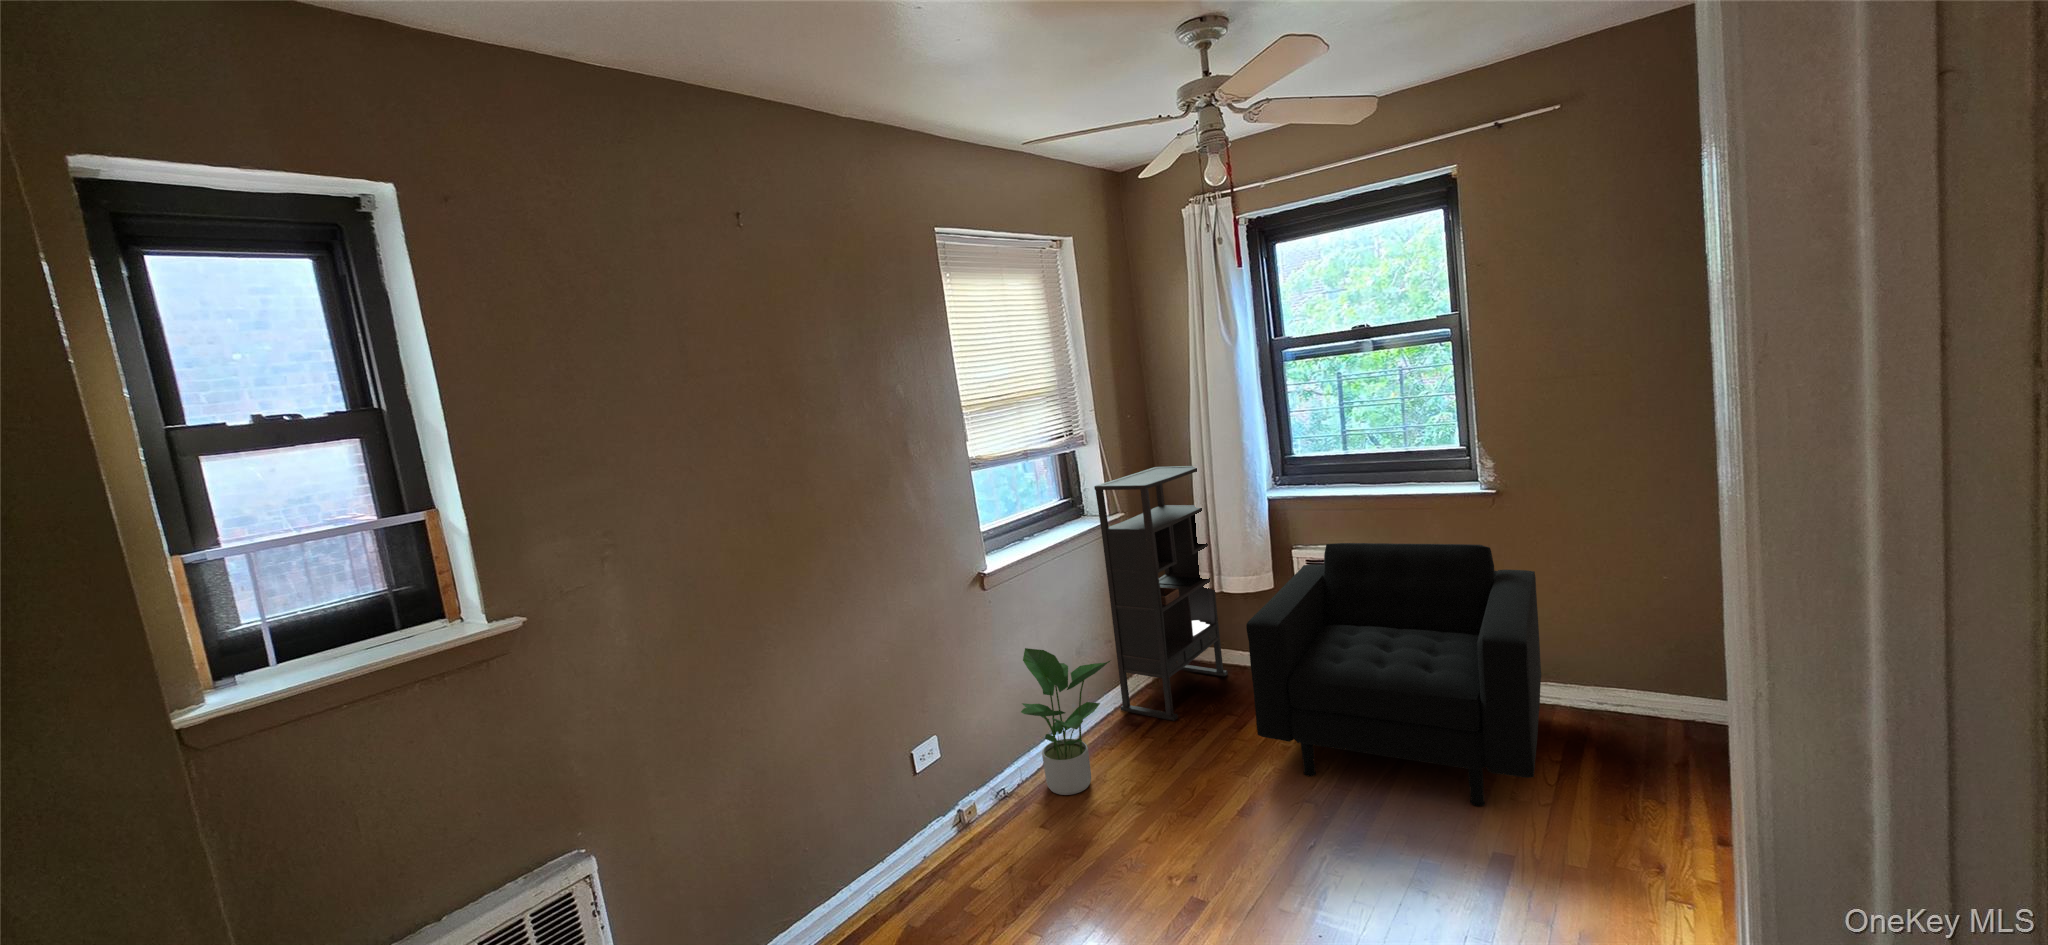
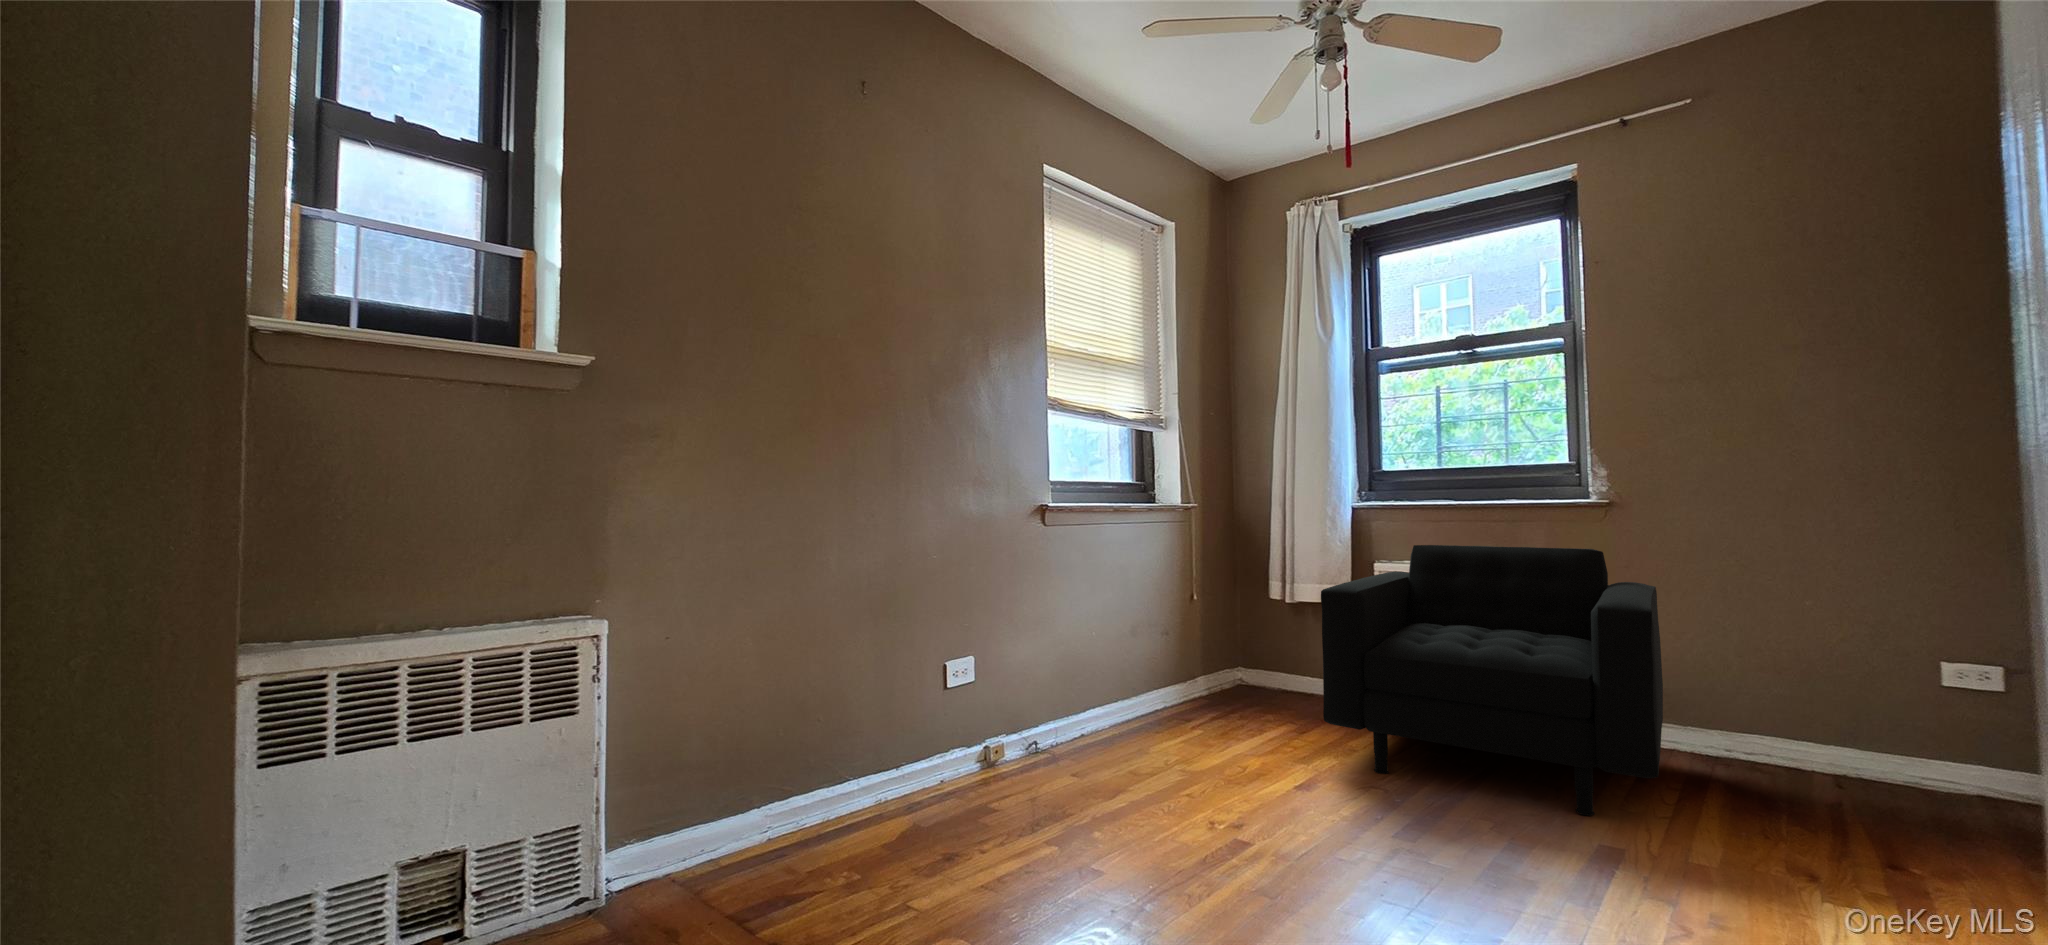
bookshelf: present [1094,466,1228,721] -> none [1168,459,1291,721]
potted plant: present [1021,648,1110,795] -> none [1064,597,1169,758]

